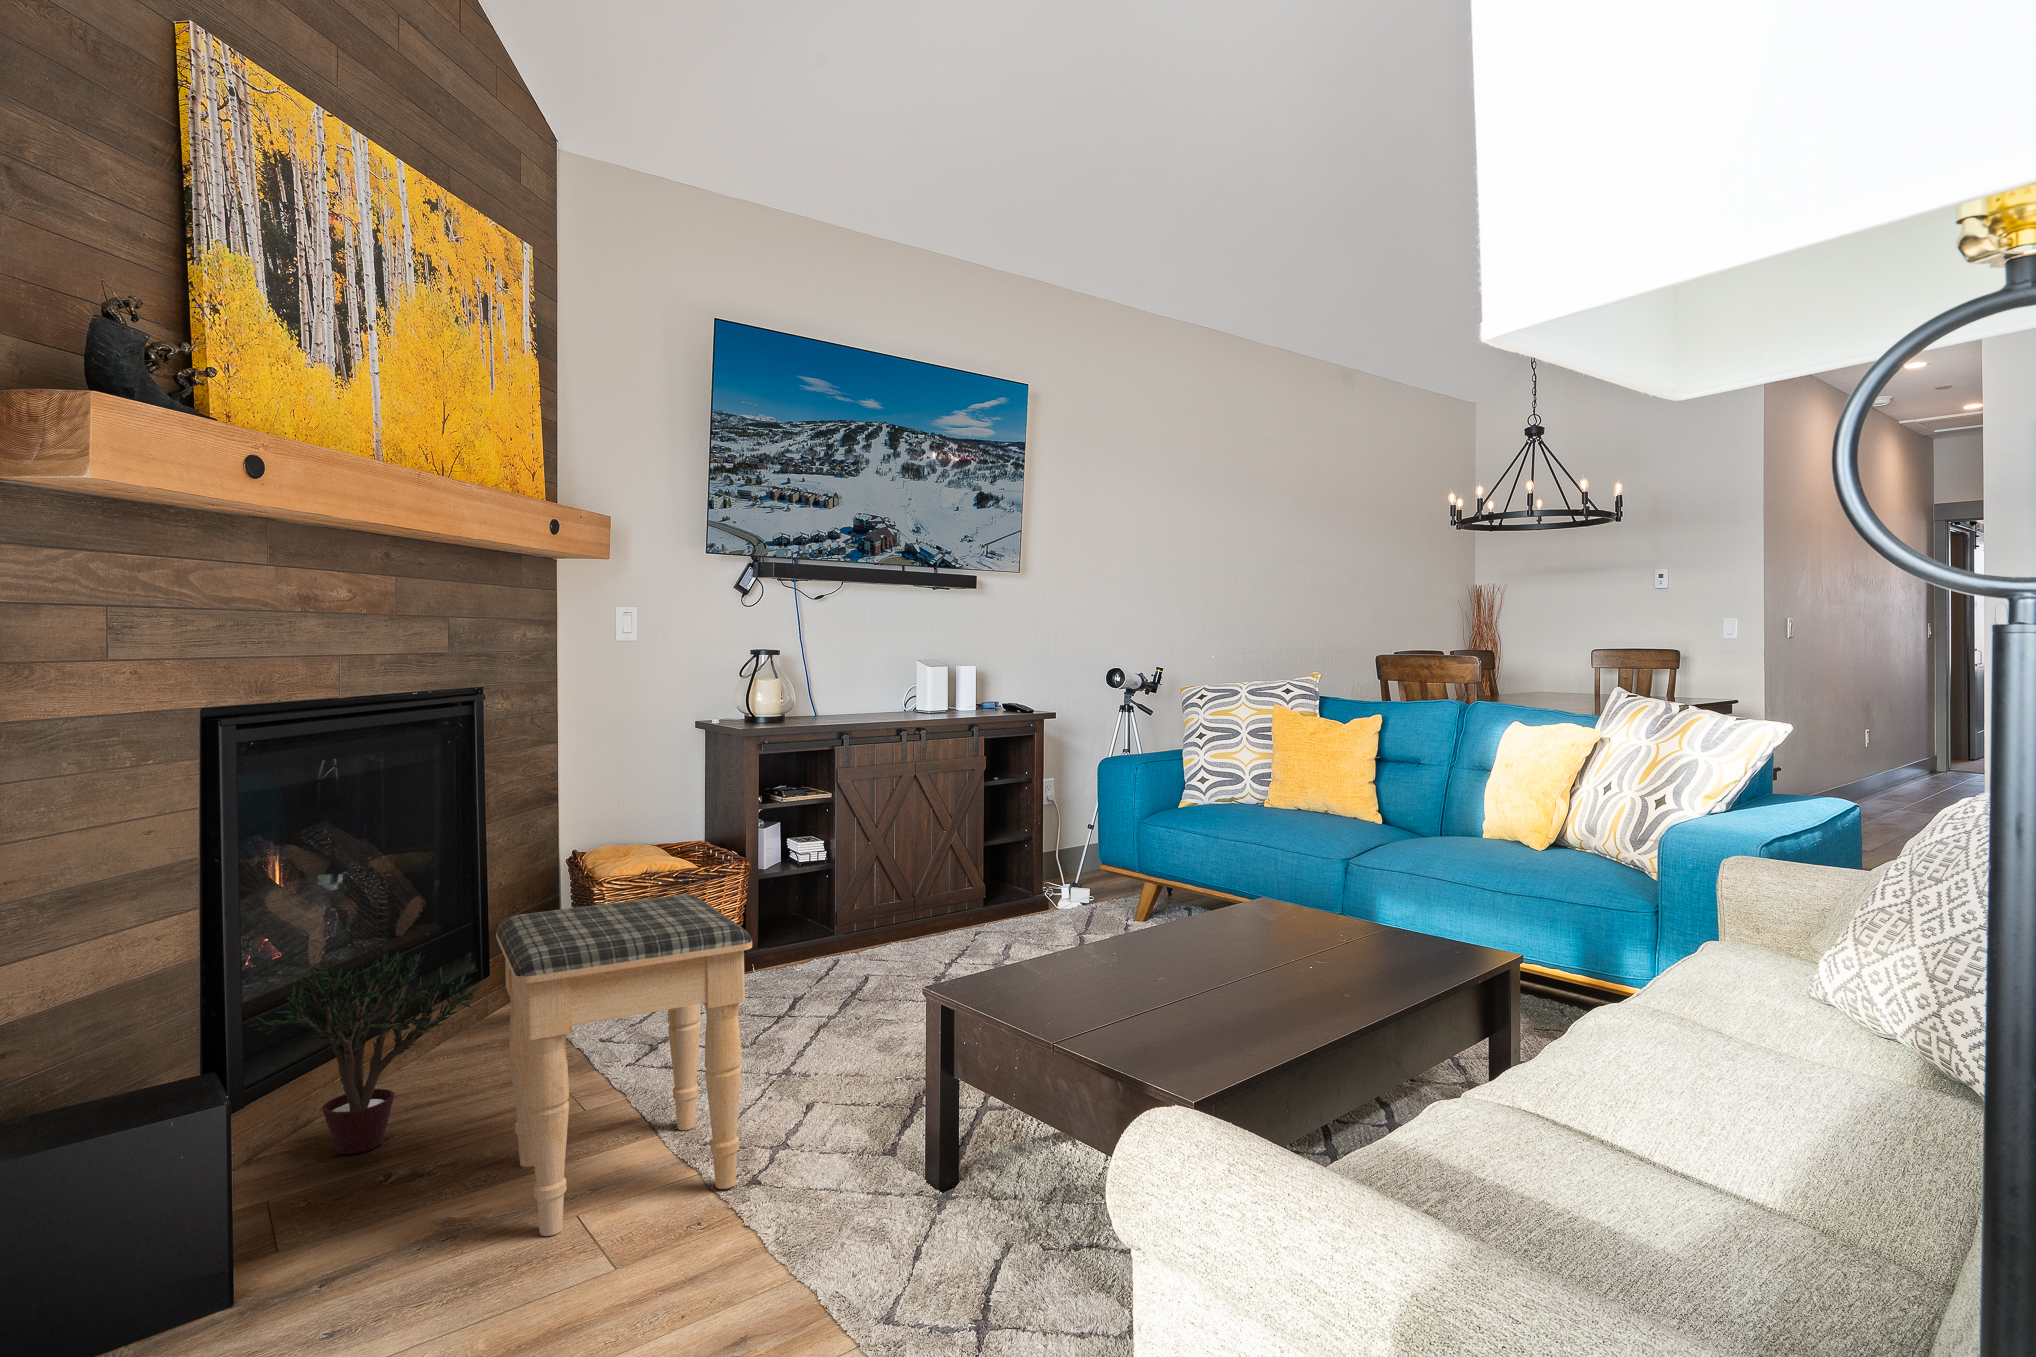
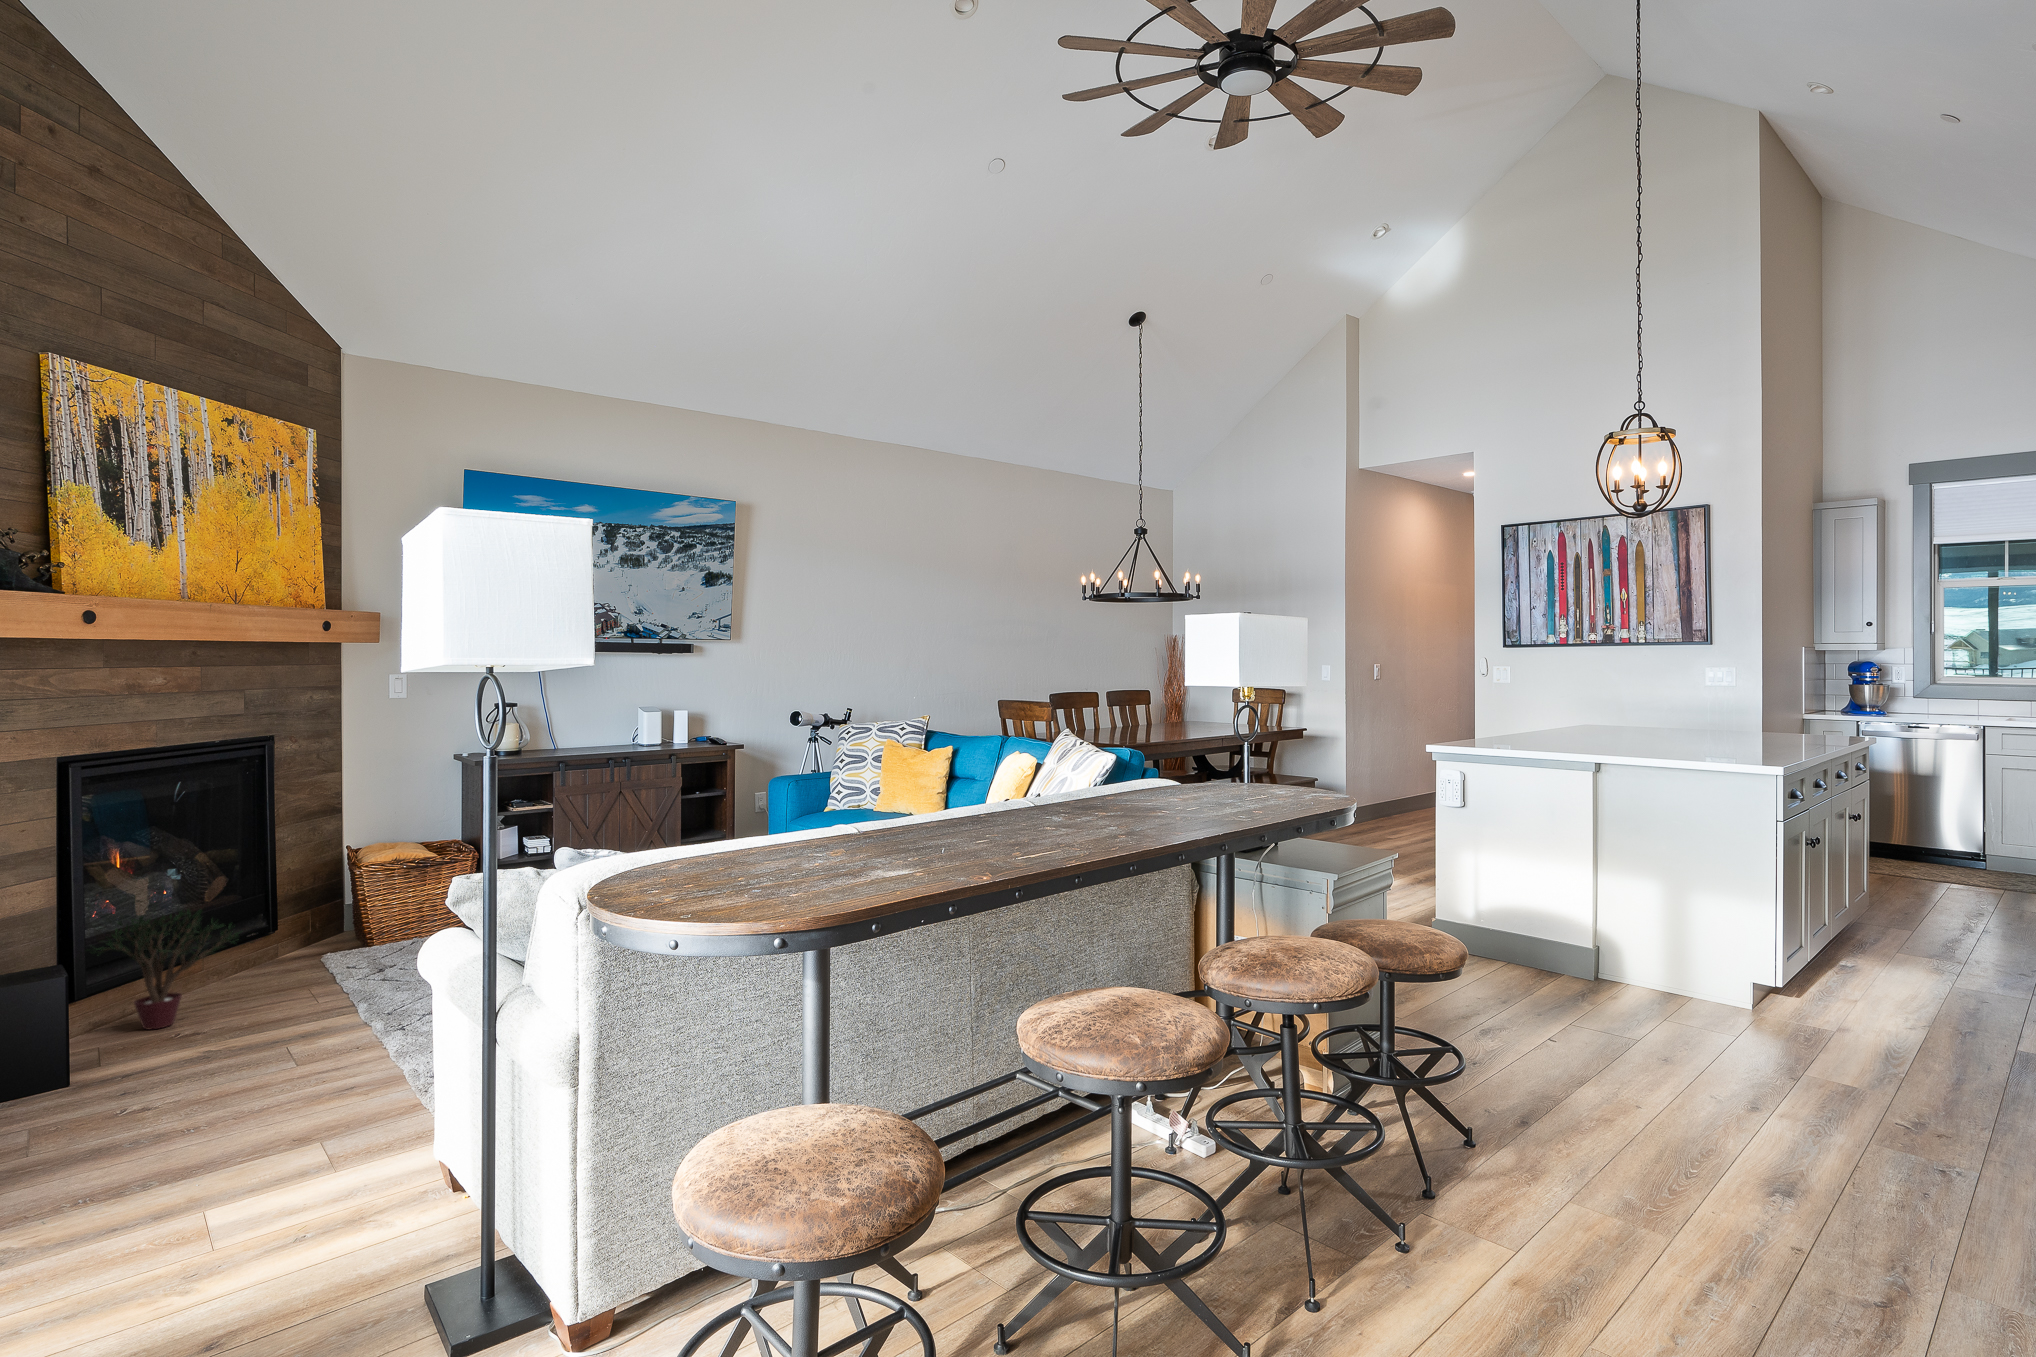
footstool: present [496,894,752,1236] -> none [227,873,384,1064]

